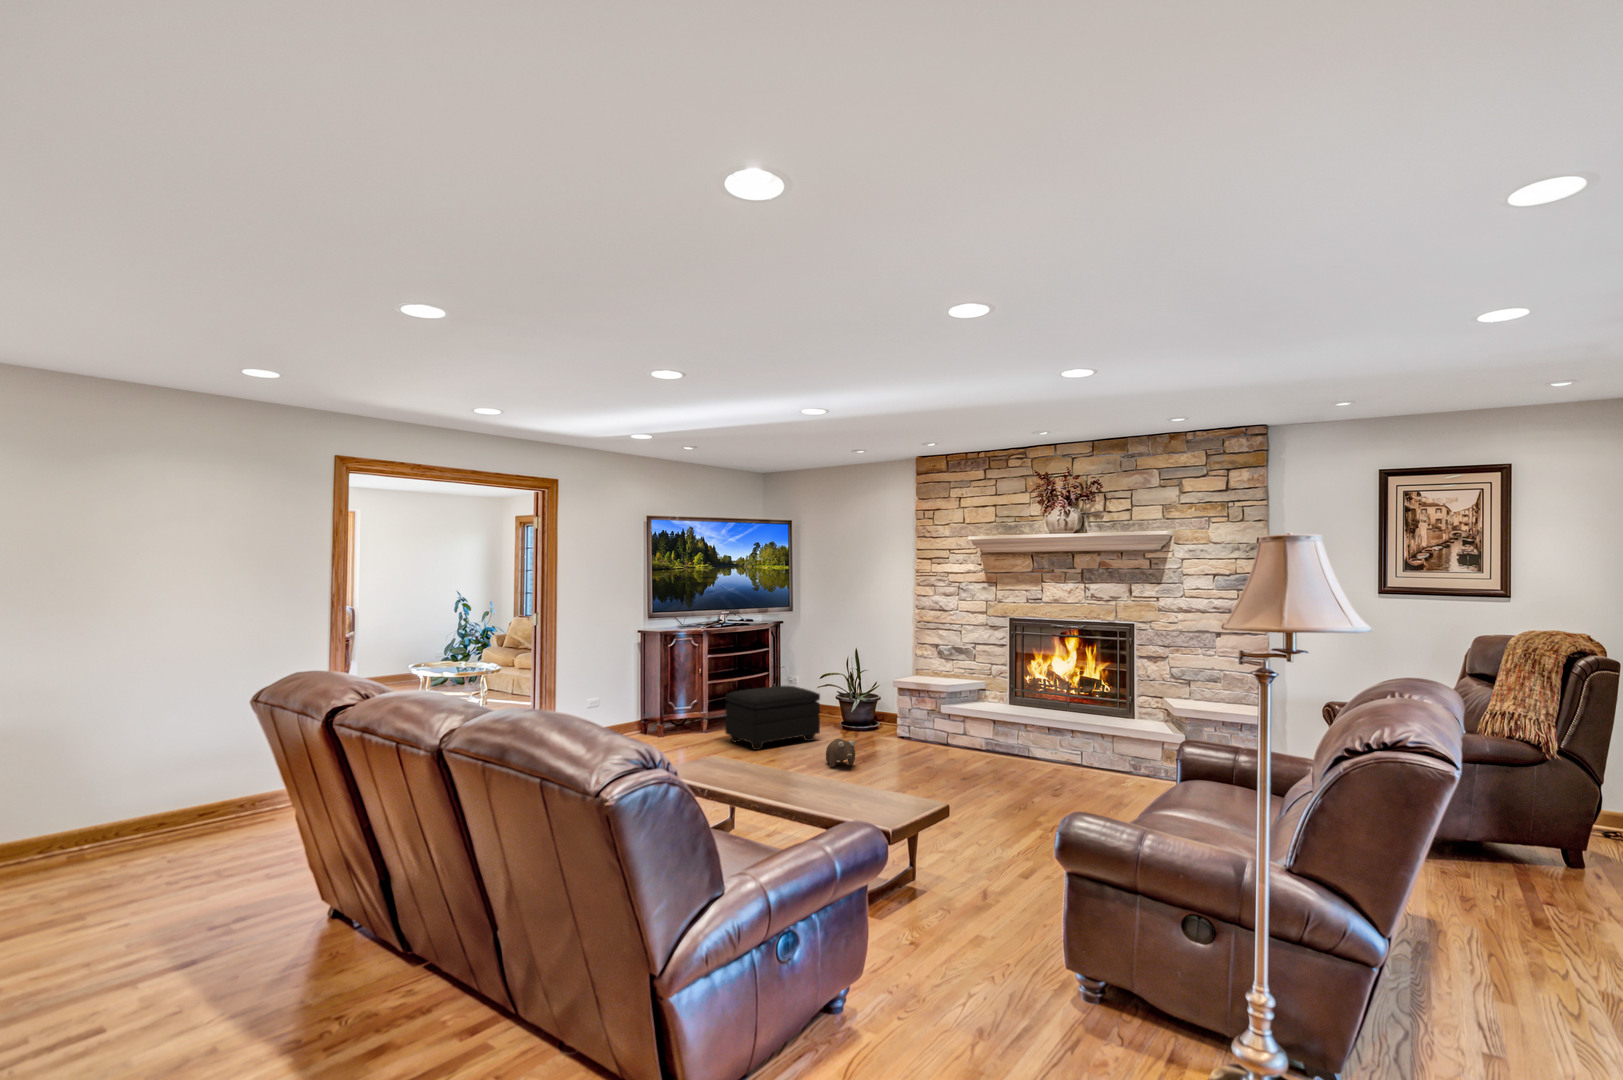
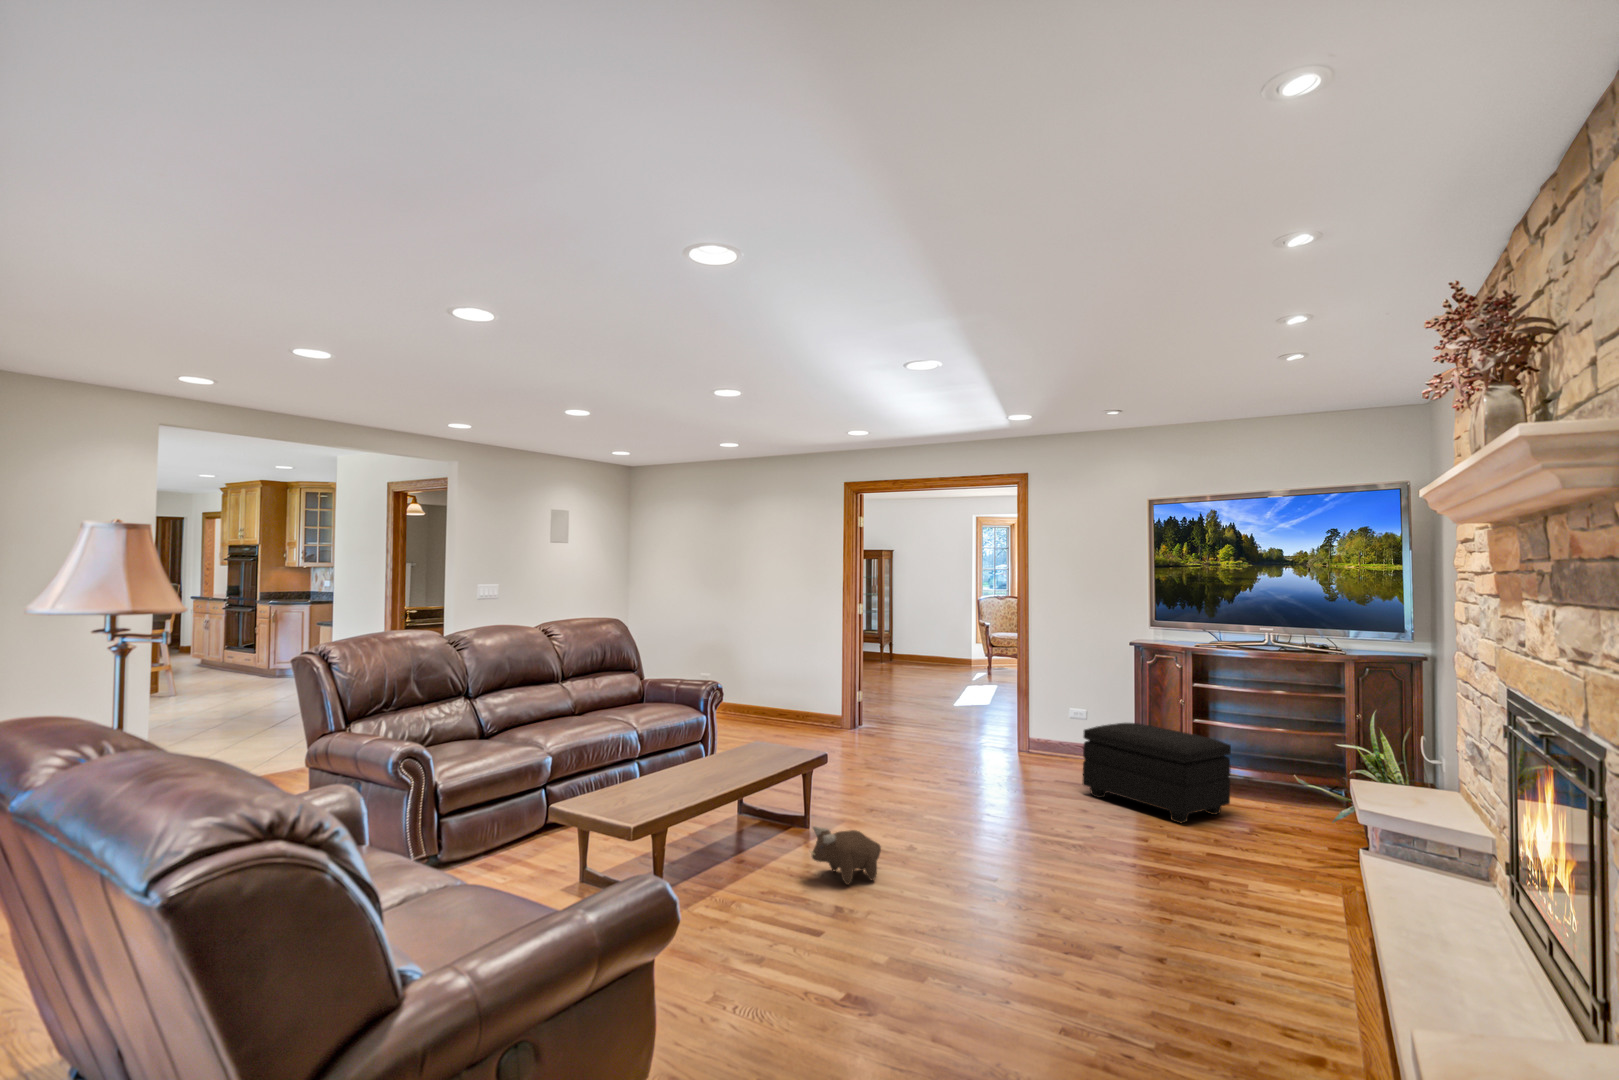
plush toy: present [826,739,855,767] -> present [811,826,881,885]

